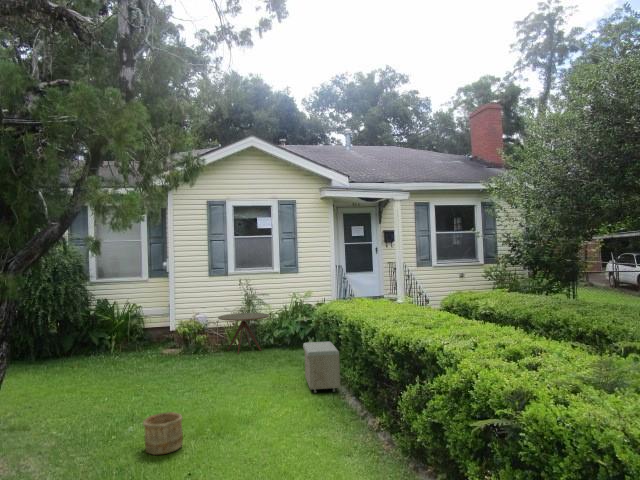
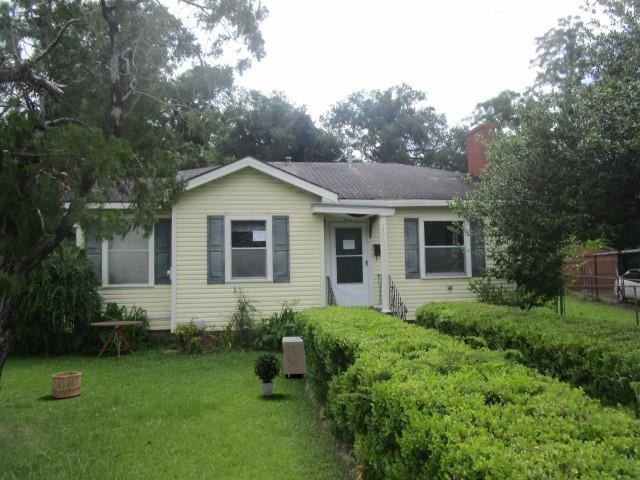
round table: present [218,313,269,354] -> present [91,321,142,358]
potted plant: none [282,375,316,427] -> present [254,354,281,396]
wooden bucket: present [143,412,183,455] -> present [51,371,81,398]

